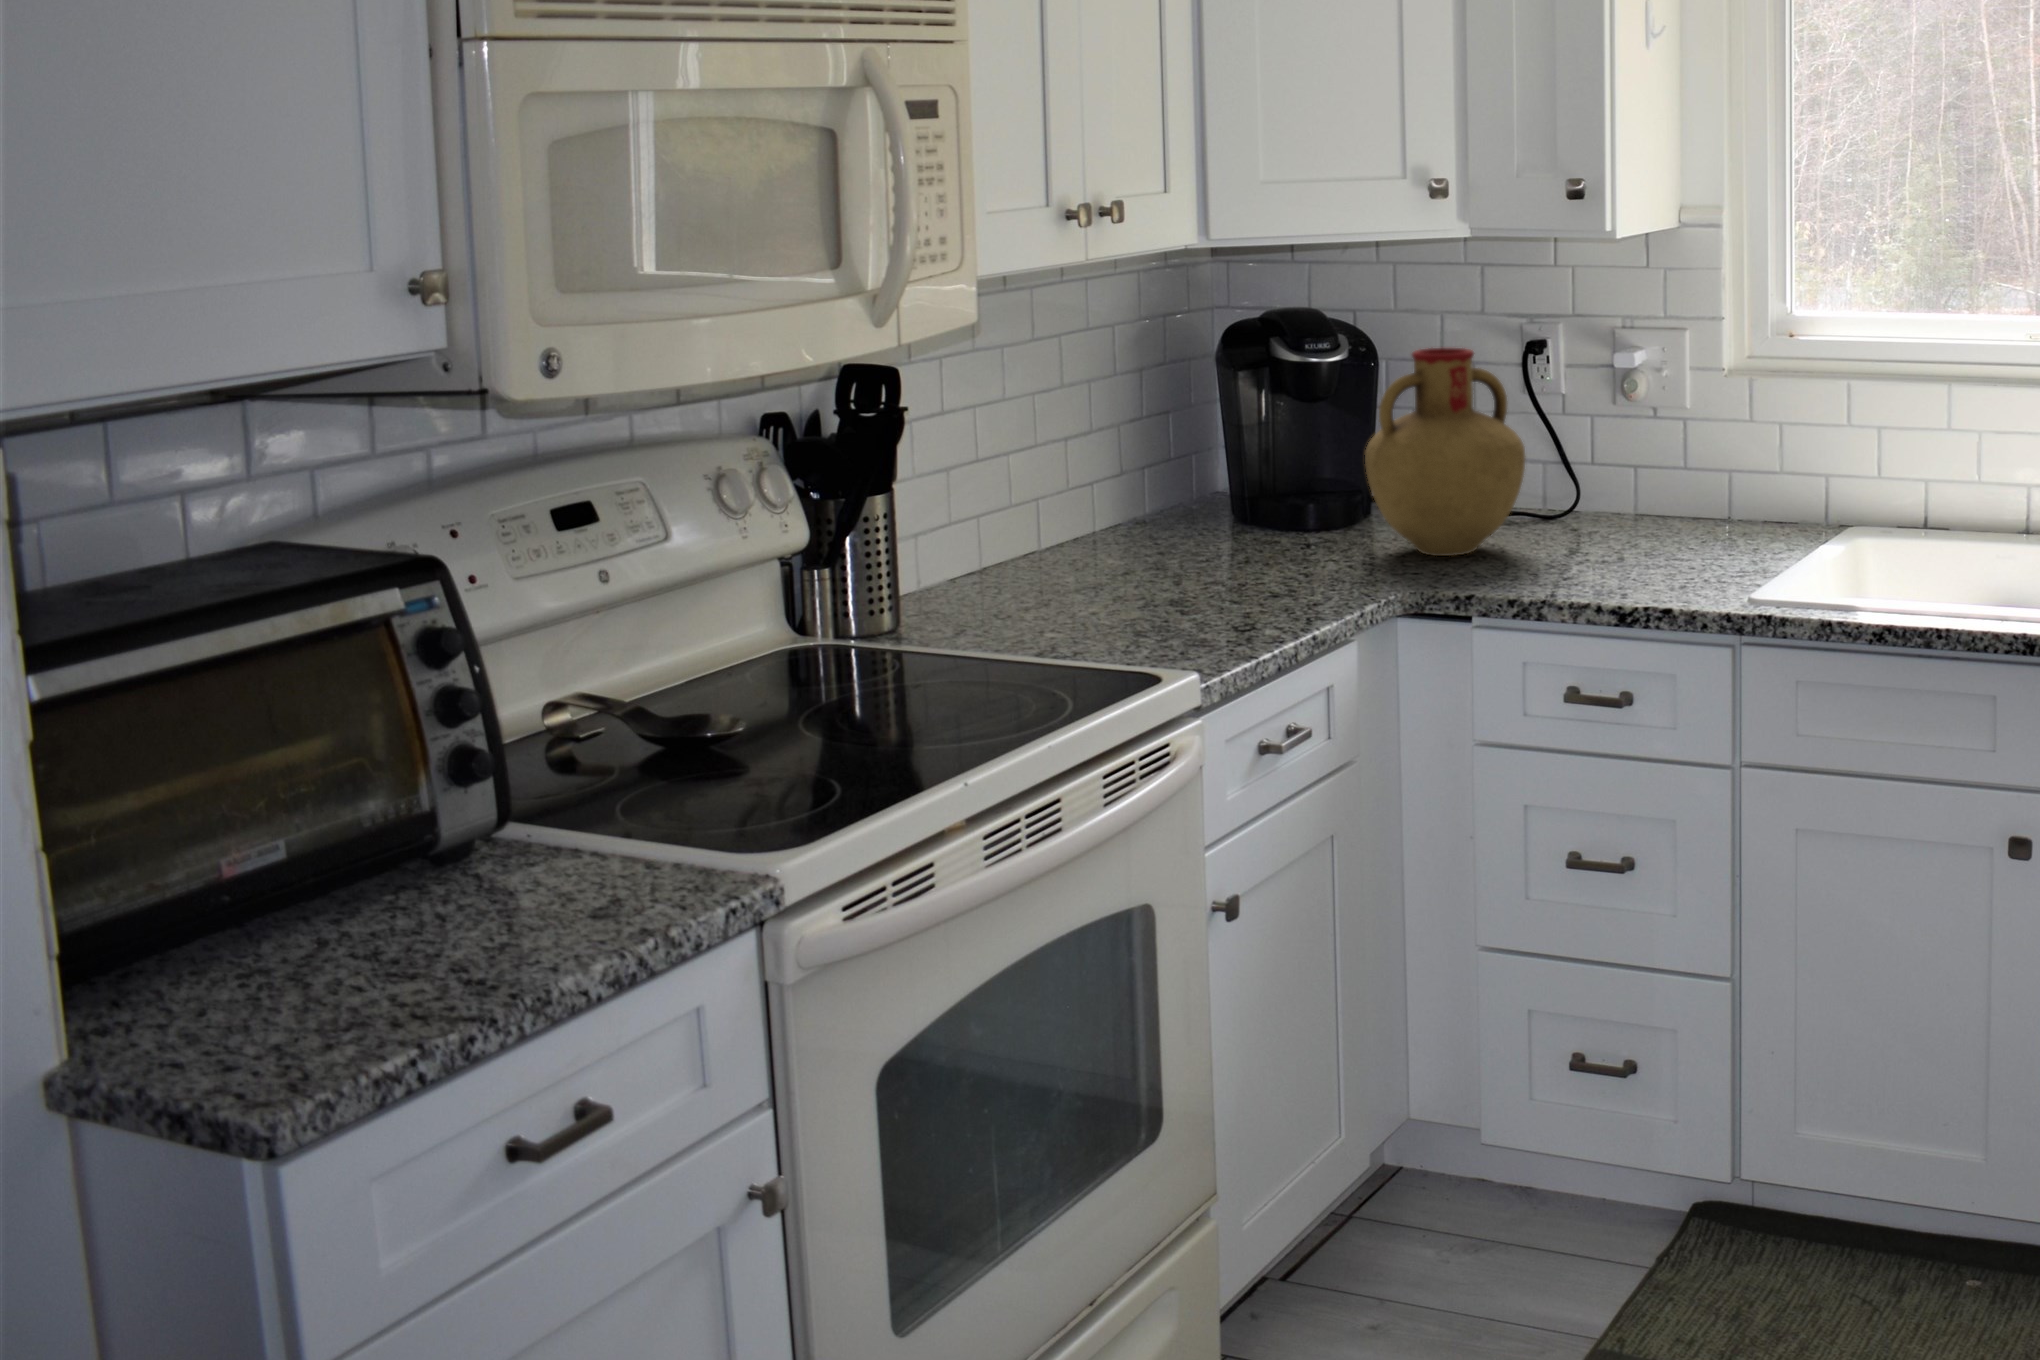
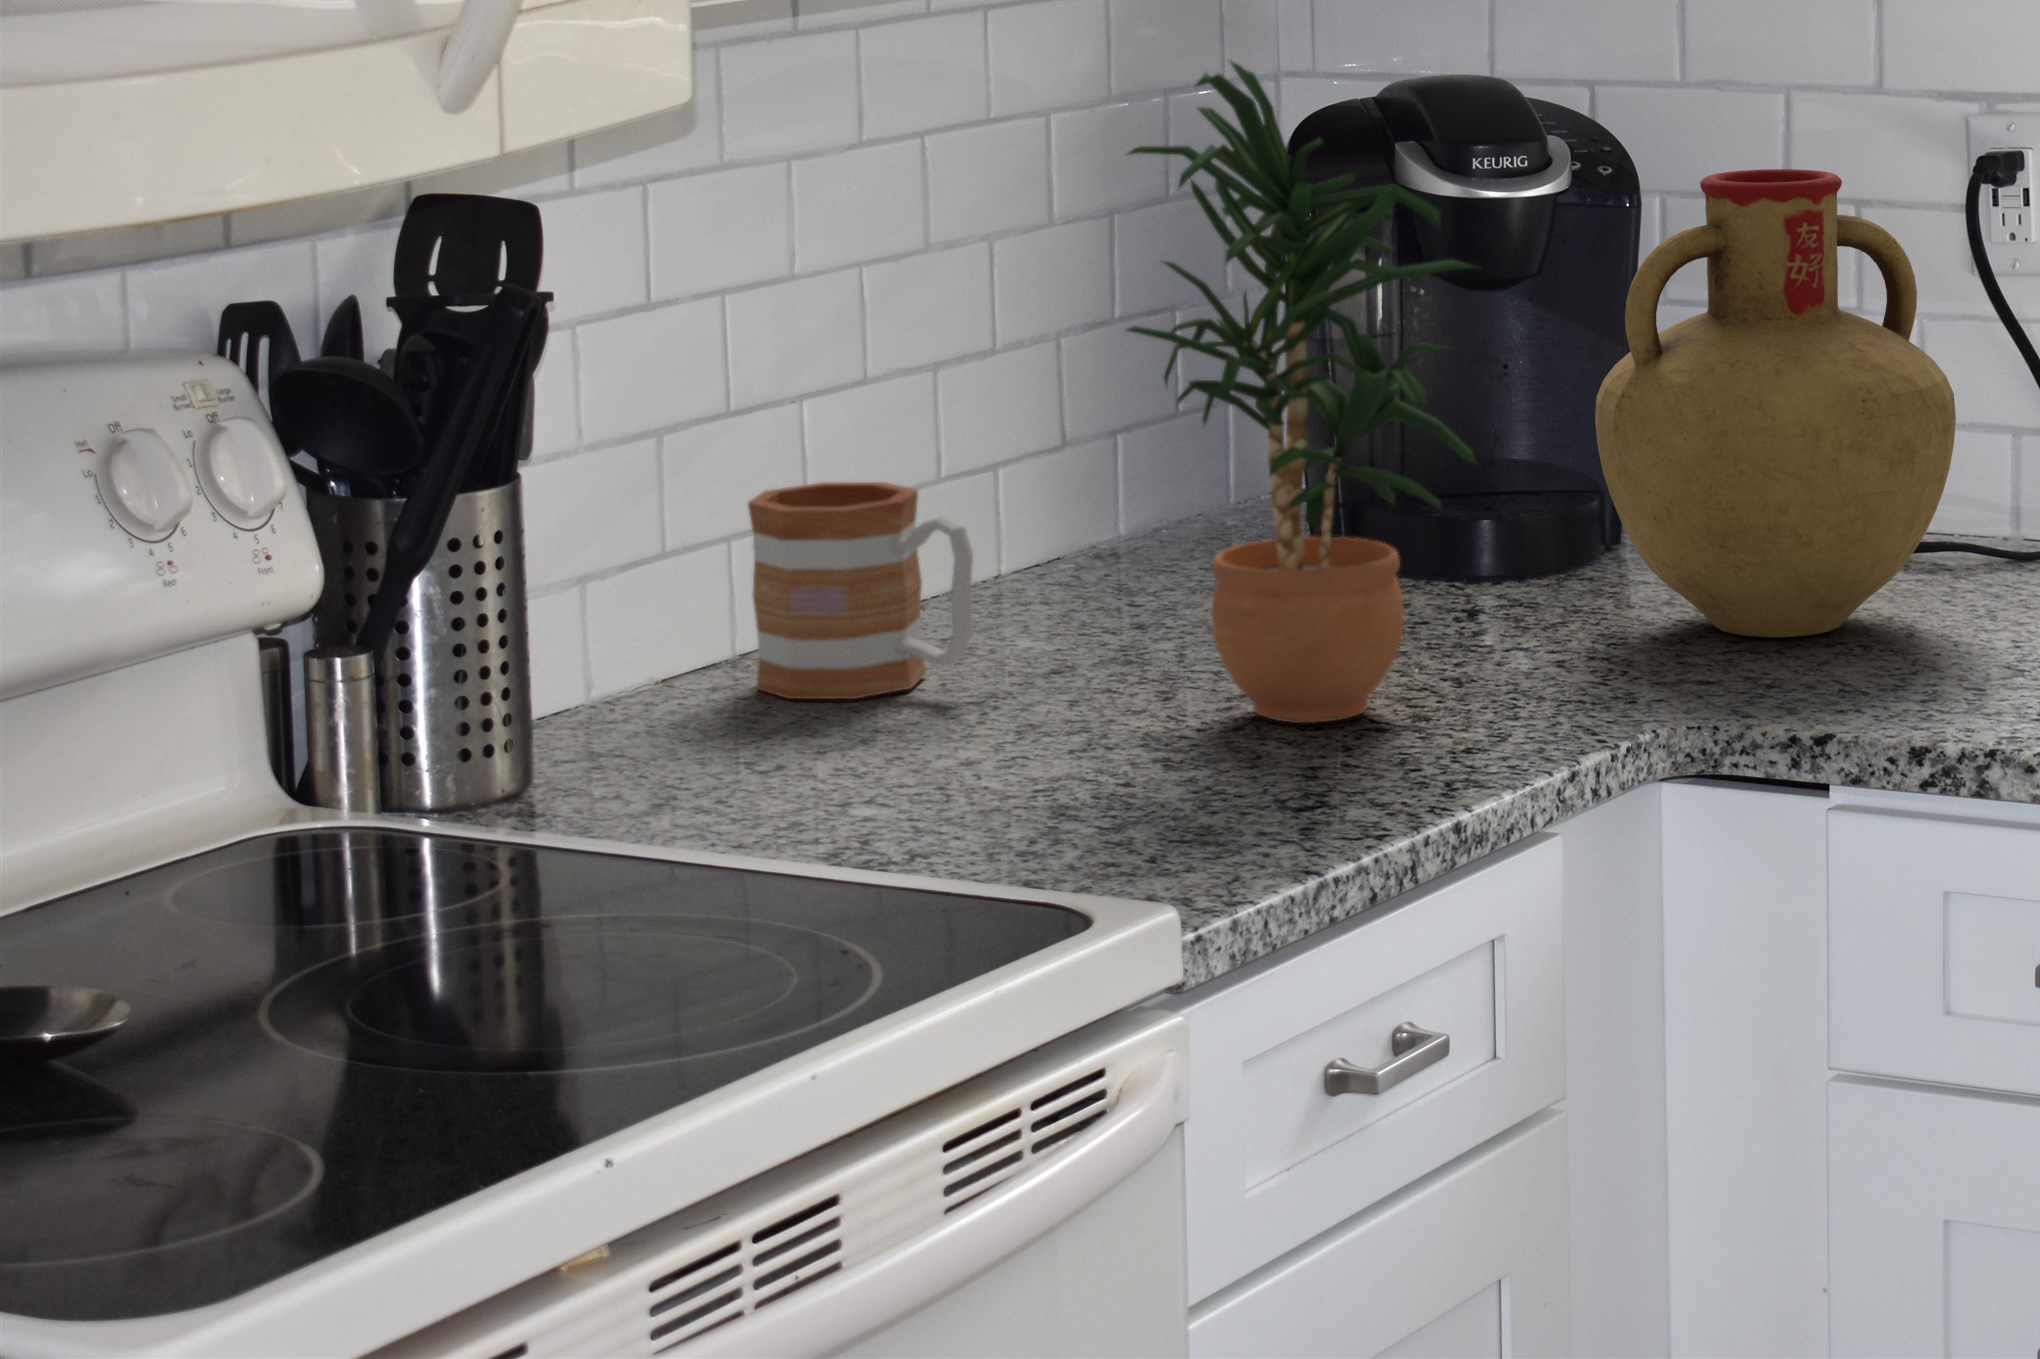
potted plant: none [1157,300,1319,595] -> present [1127,61,1477,723]
mug: none [985,491,1089,589] -> present [748,482,973,699]

